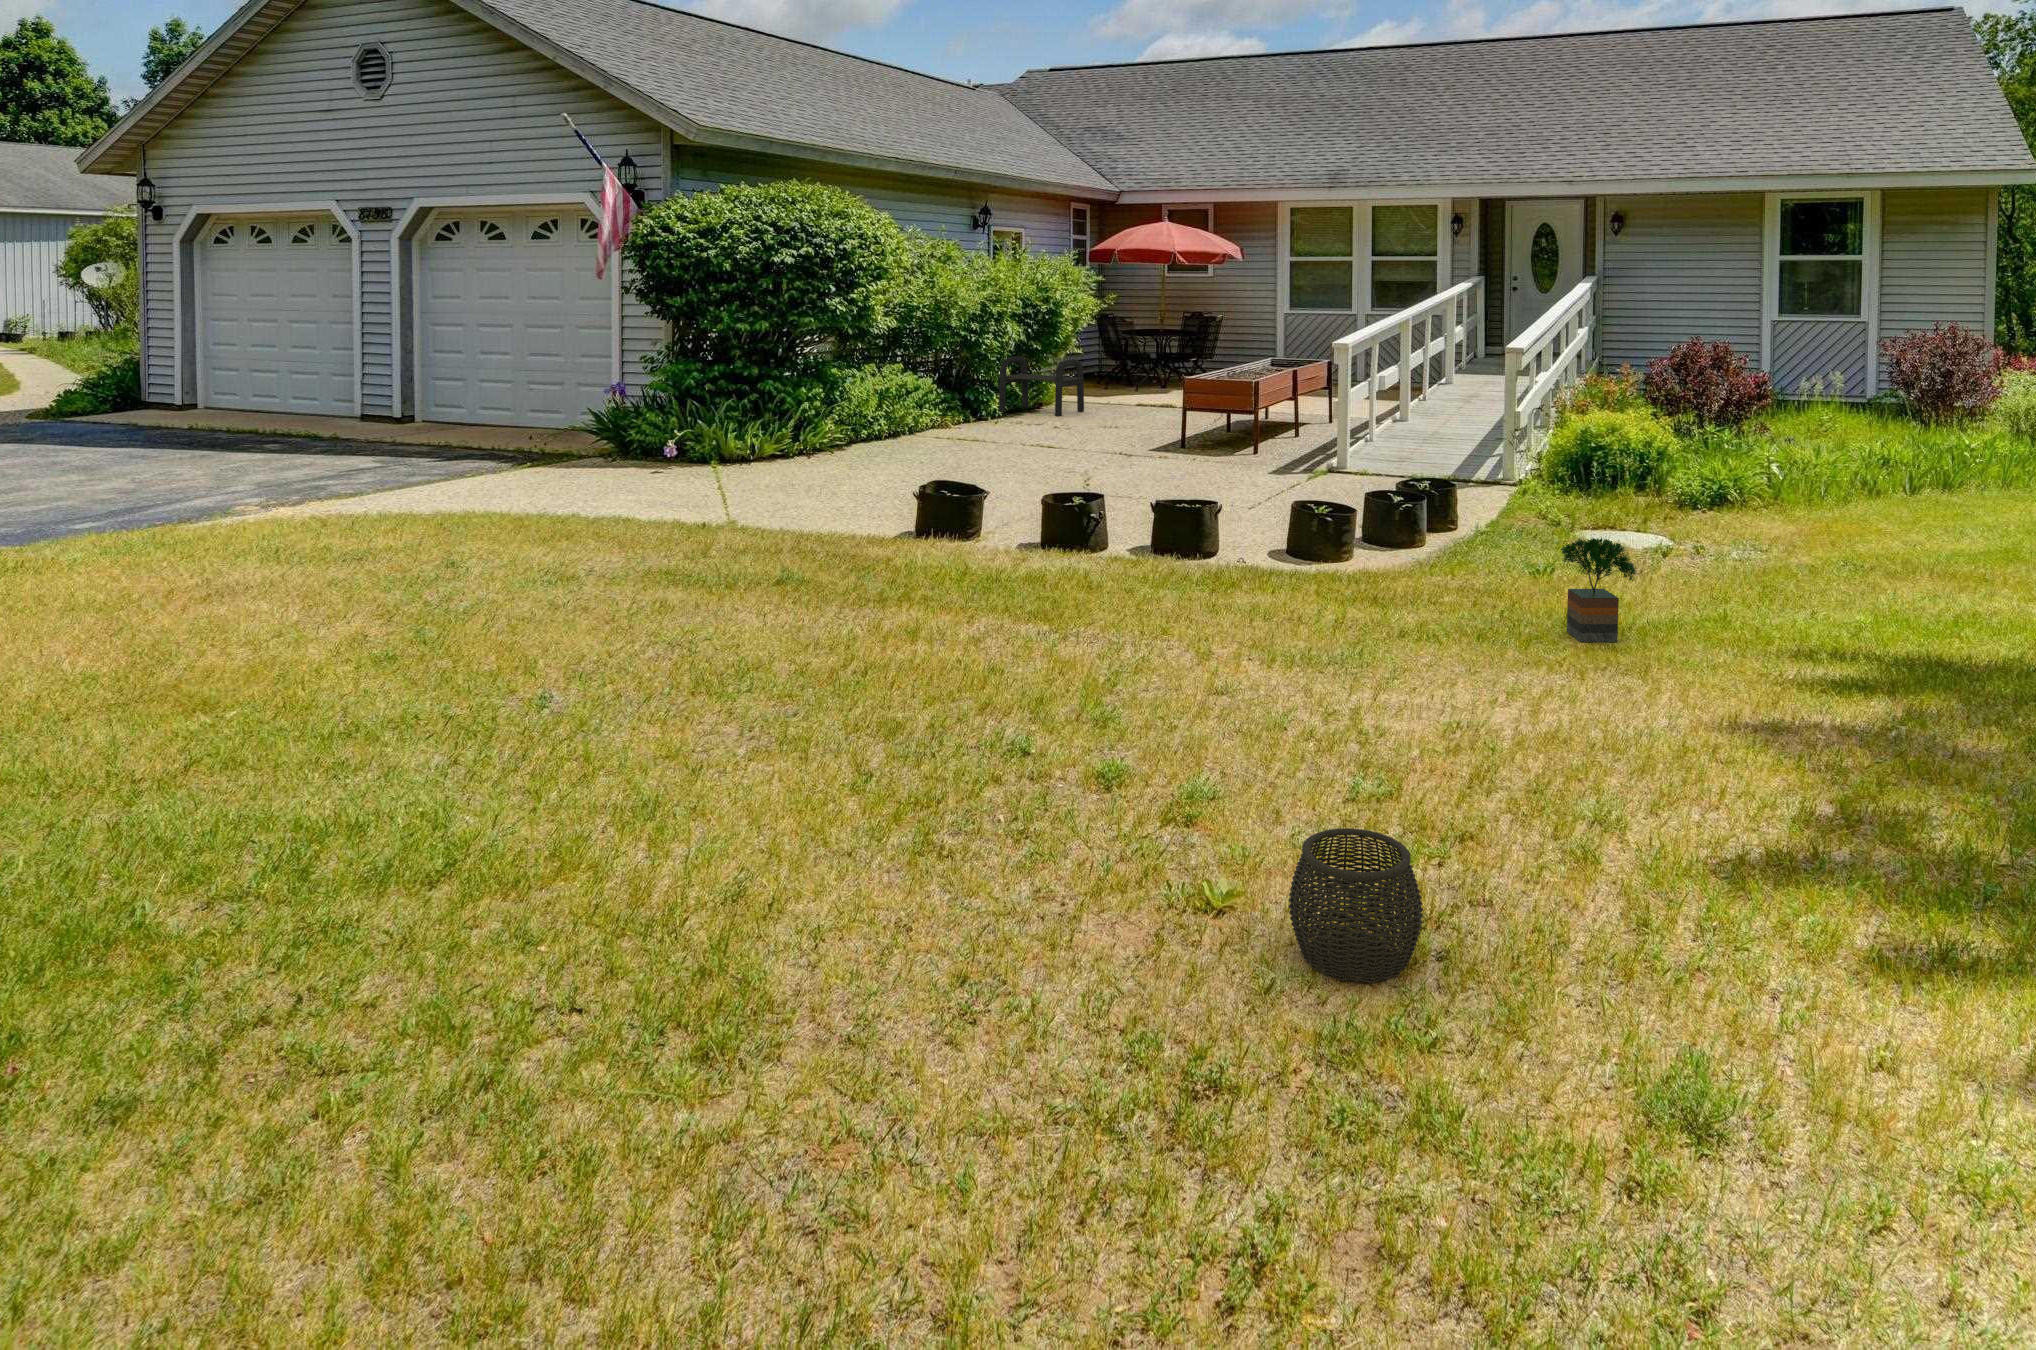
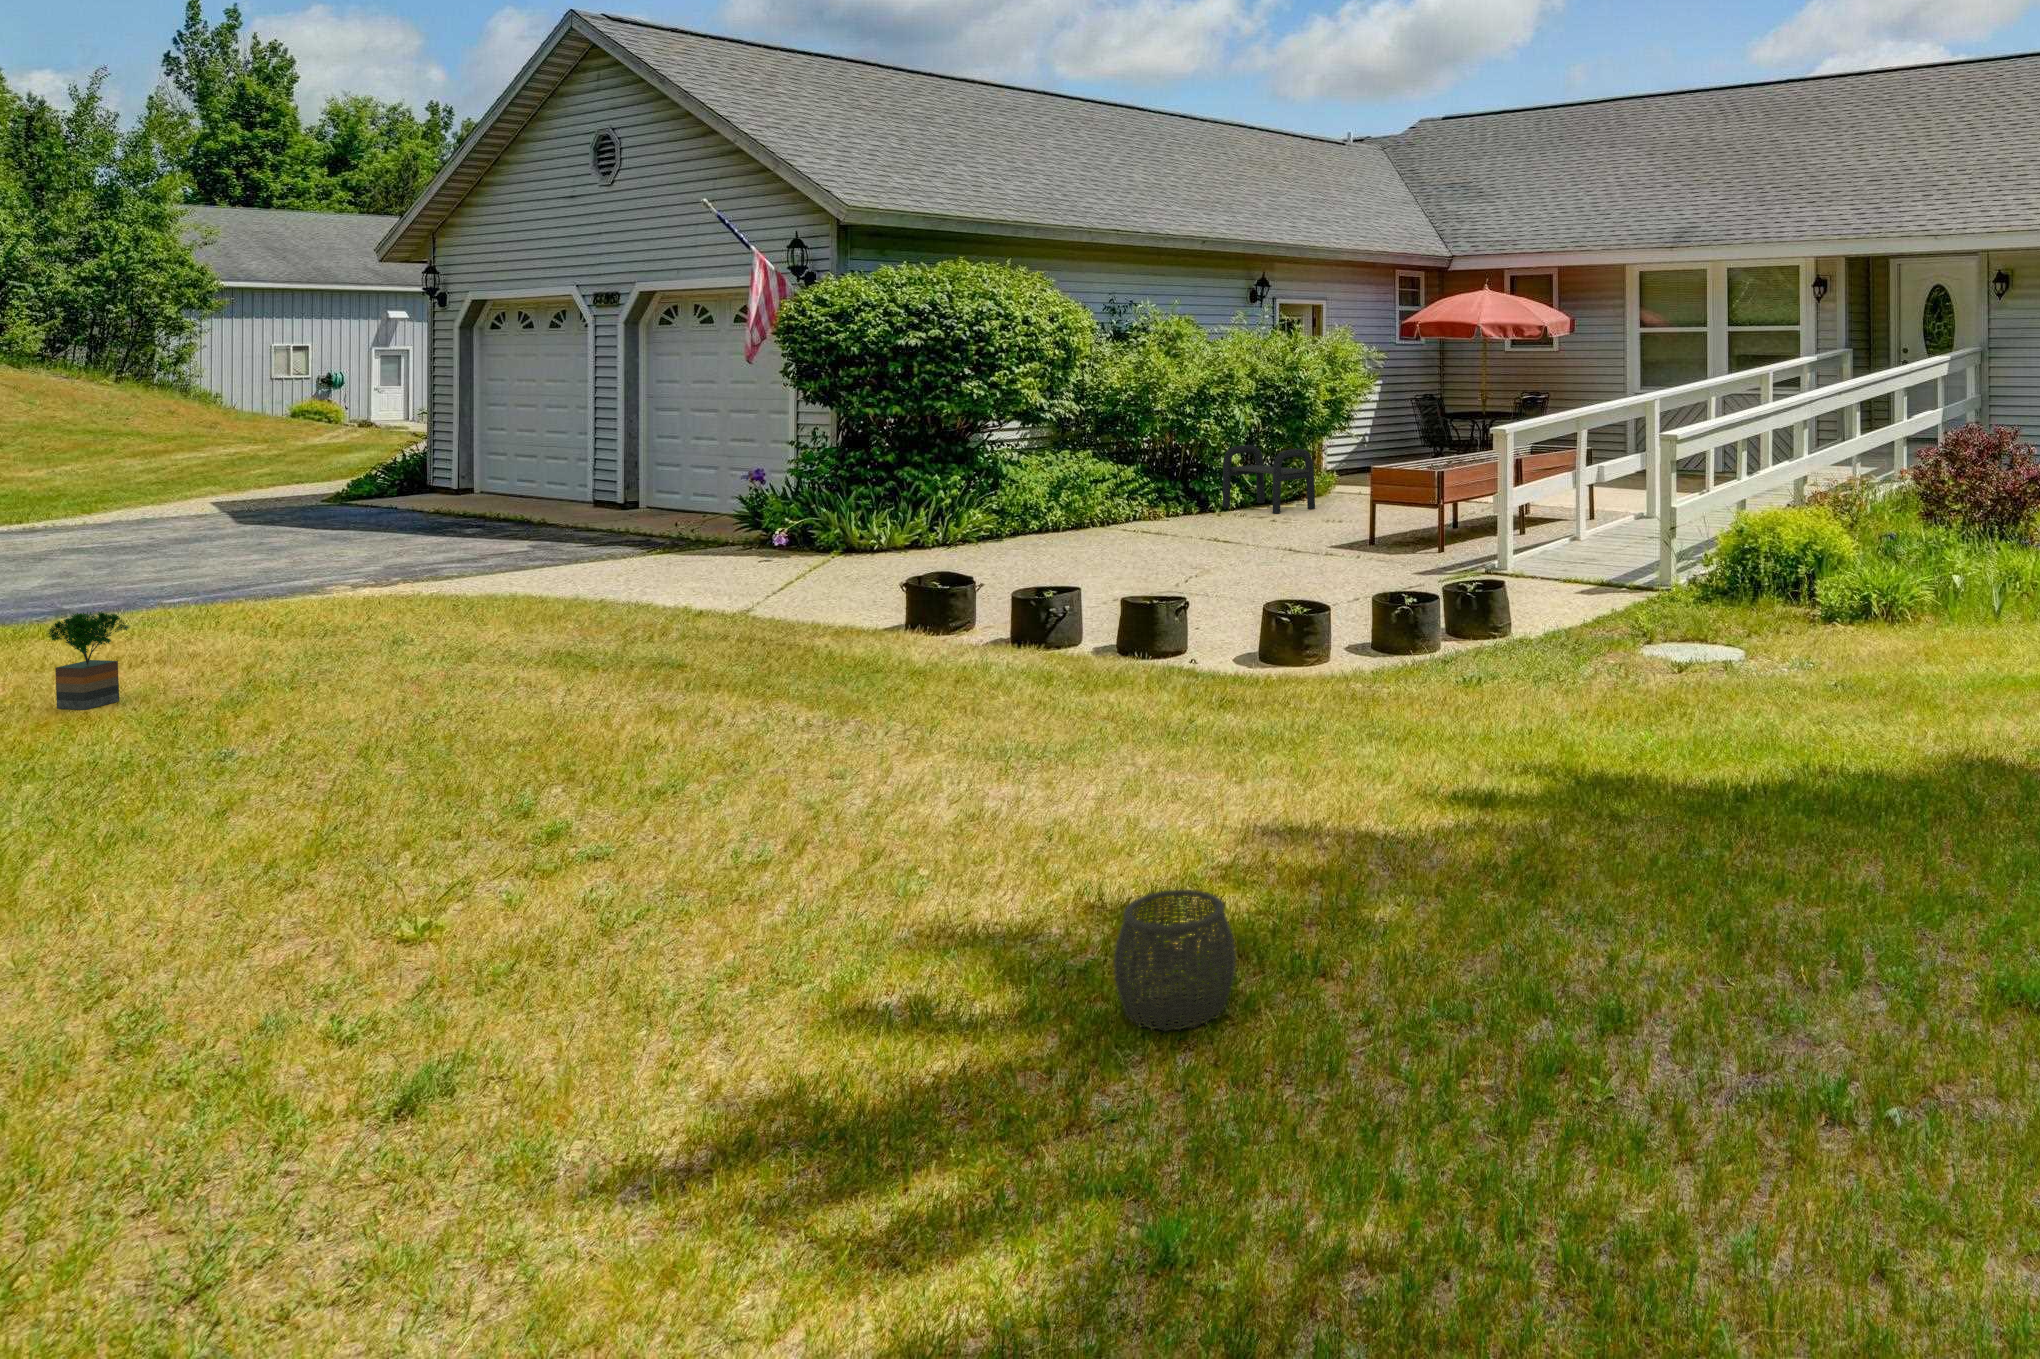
potted tree: present [1561,538,1637,642] -> present [49,612,129,710]
woven basket: present [1289,828,1423,984] -> present [1114,890,1236,1031]

